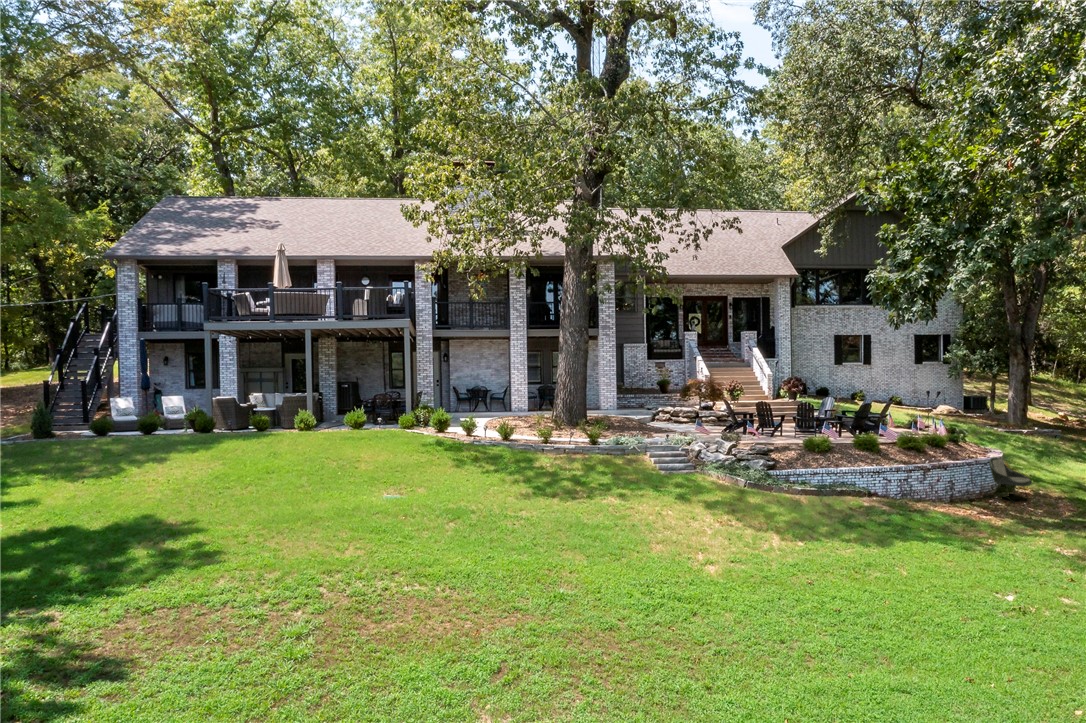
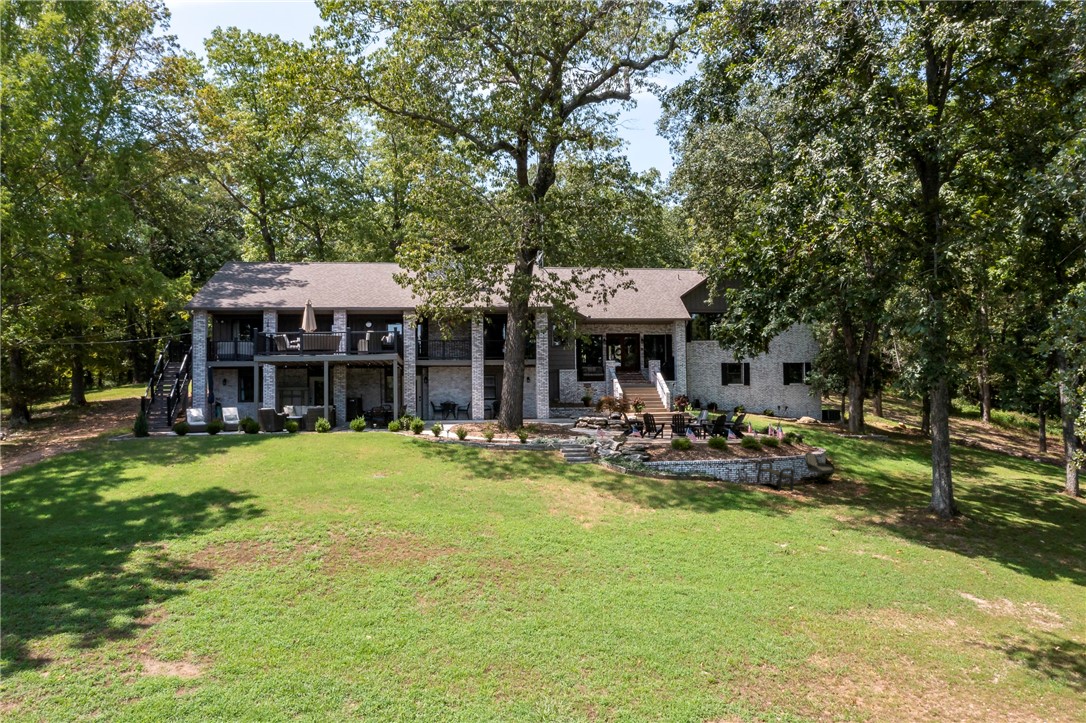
bench: none [925,469,982,511] -> present [757,461,794,491]

